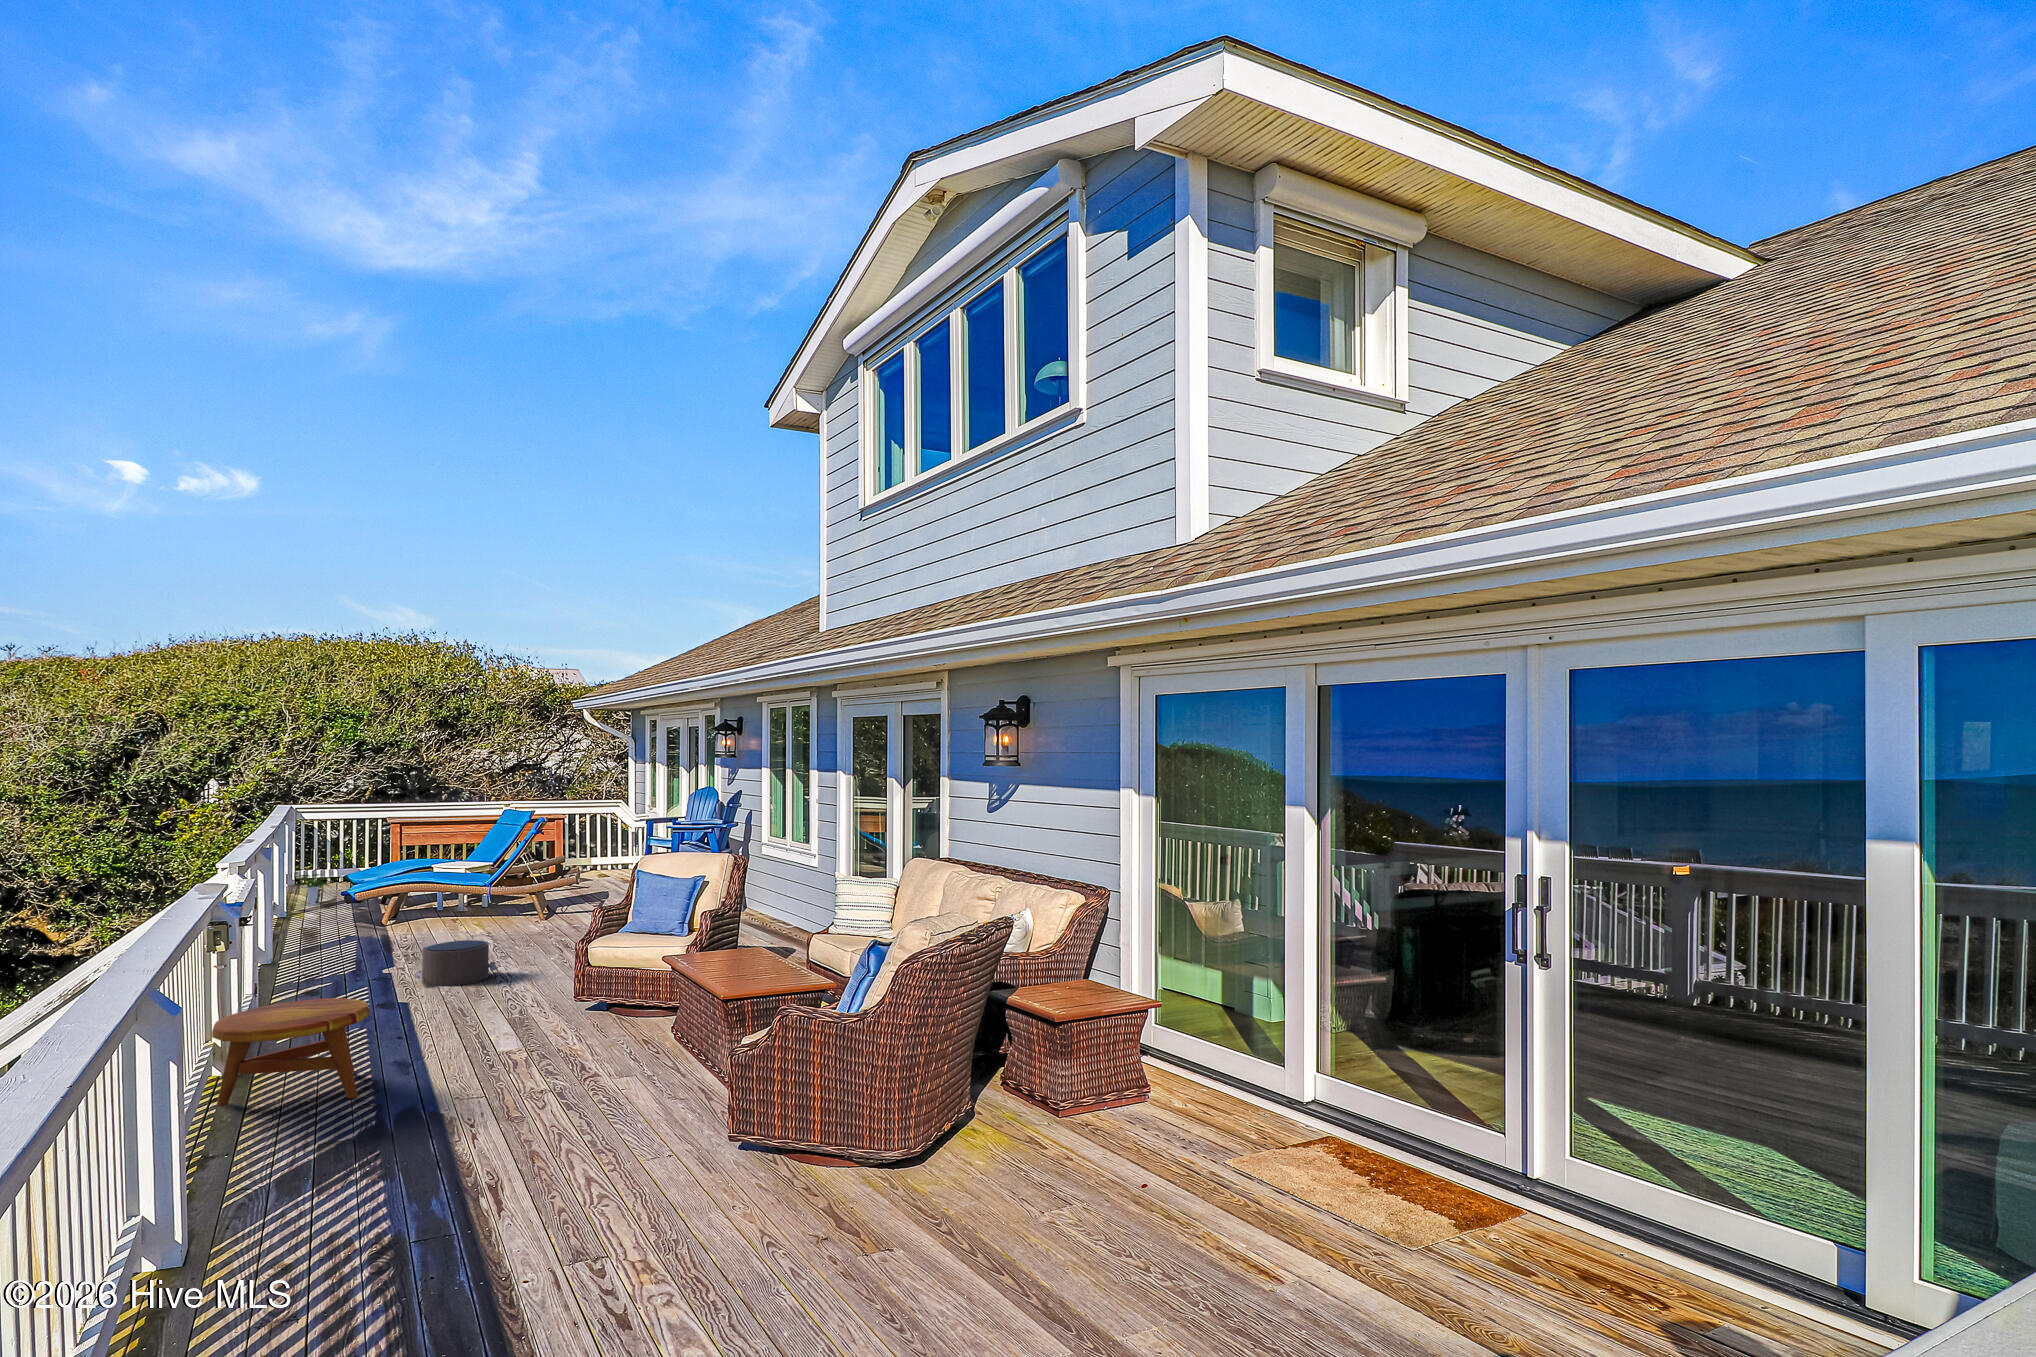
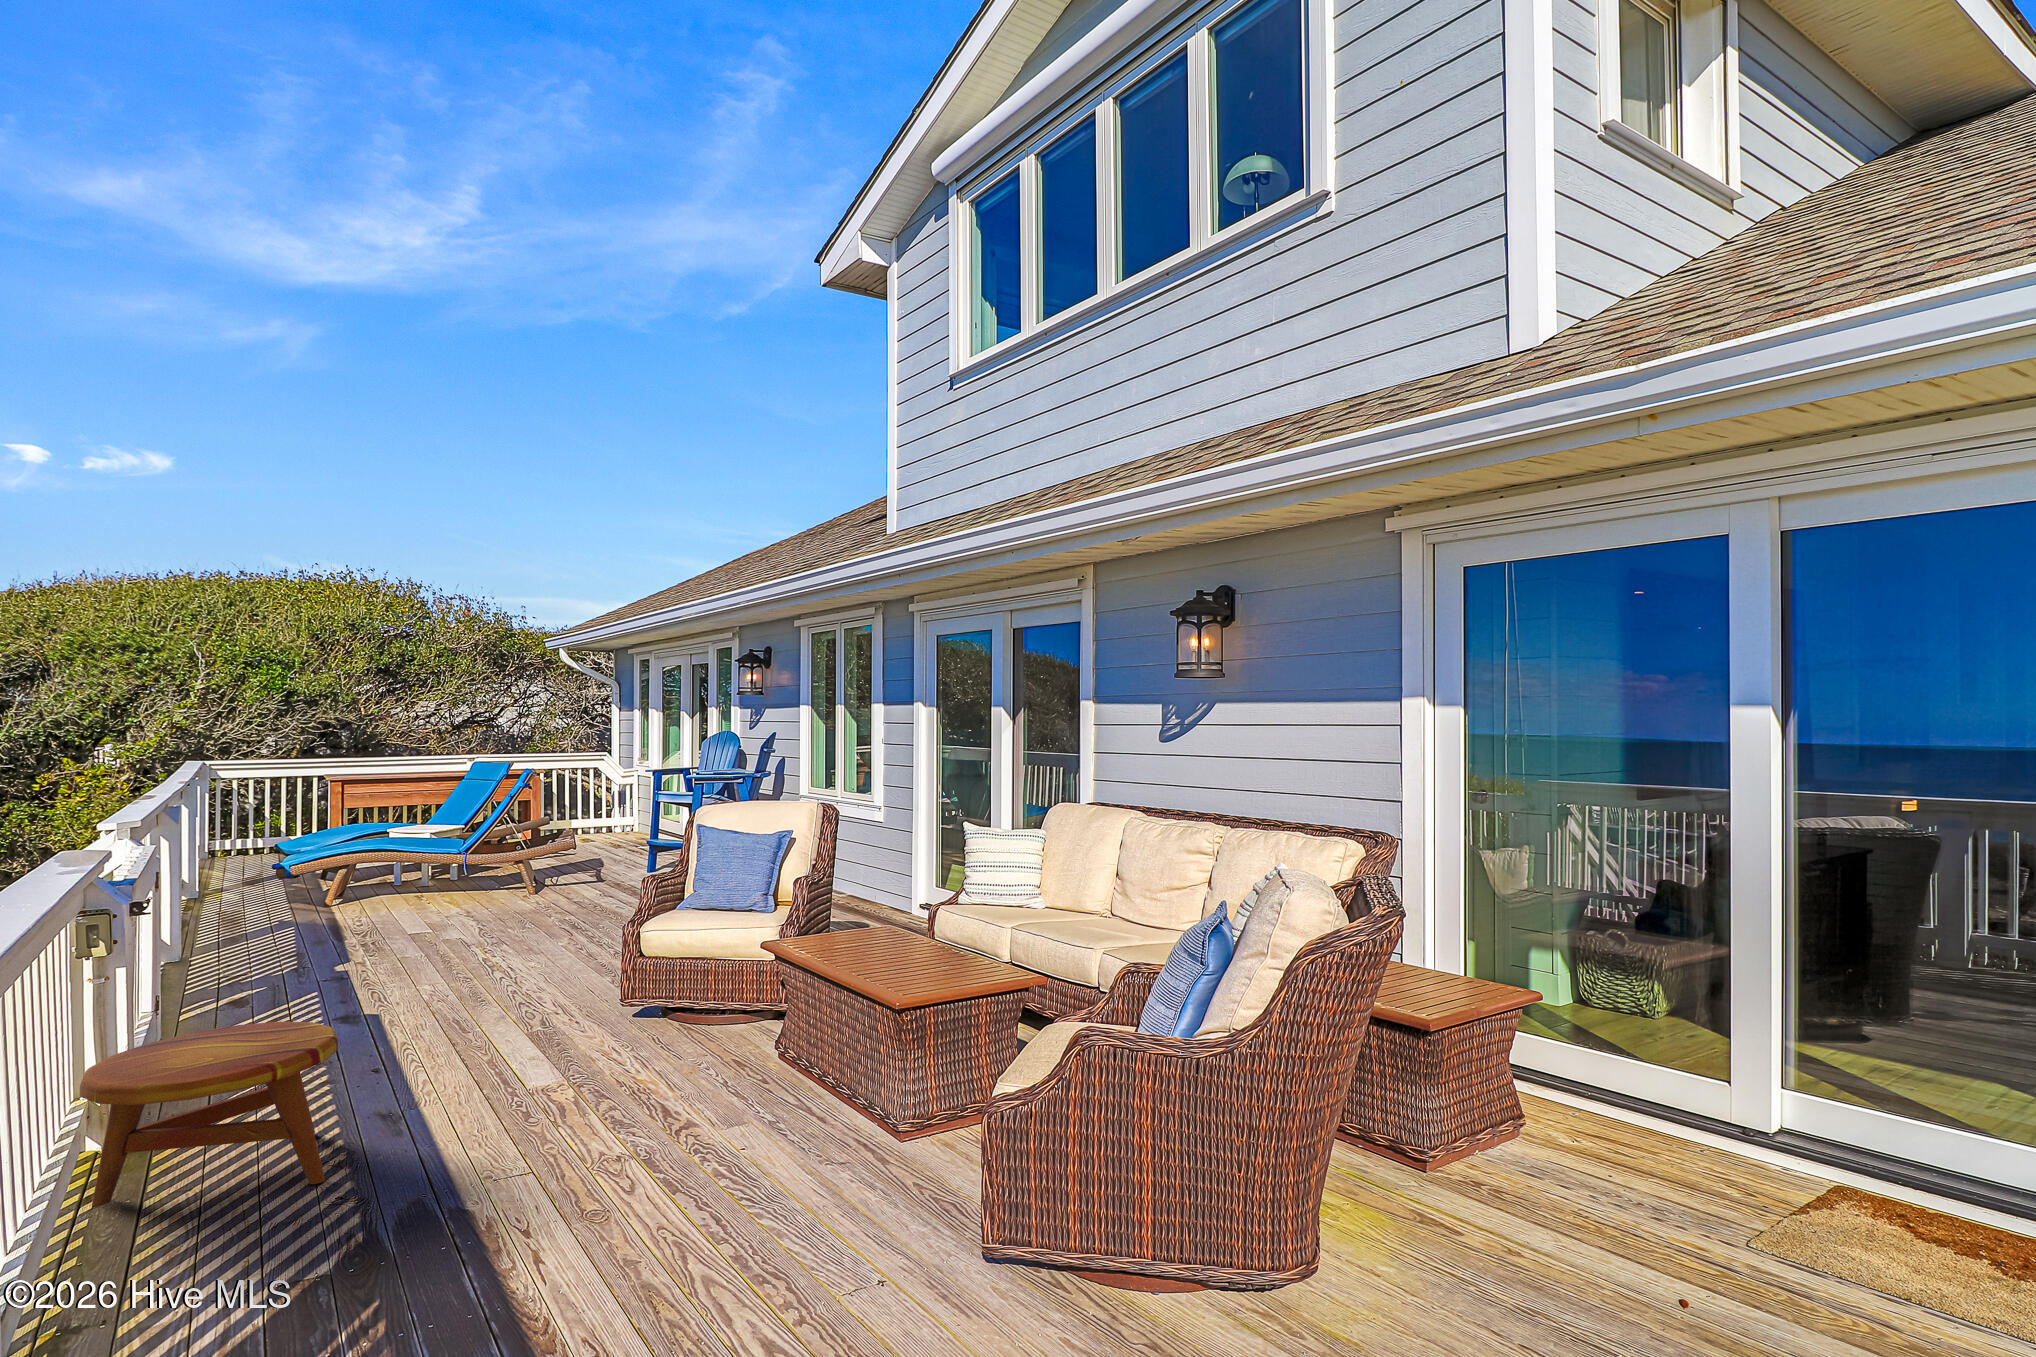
potted plant: present [297,874,331,905] -> none [211,844,260,882]
pouf: present [414,940,498,986] -> none [383,924,496,988]

